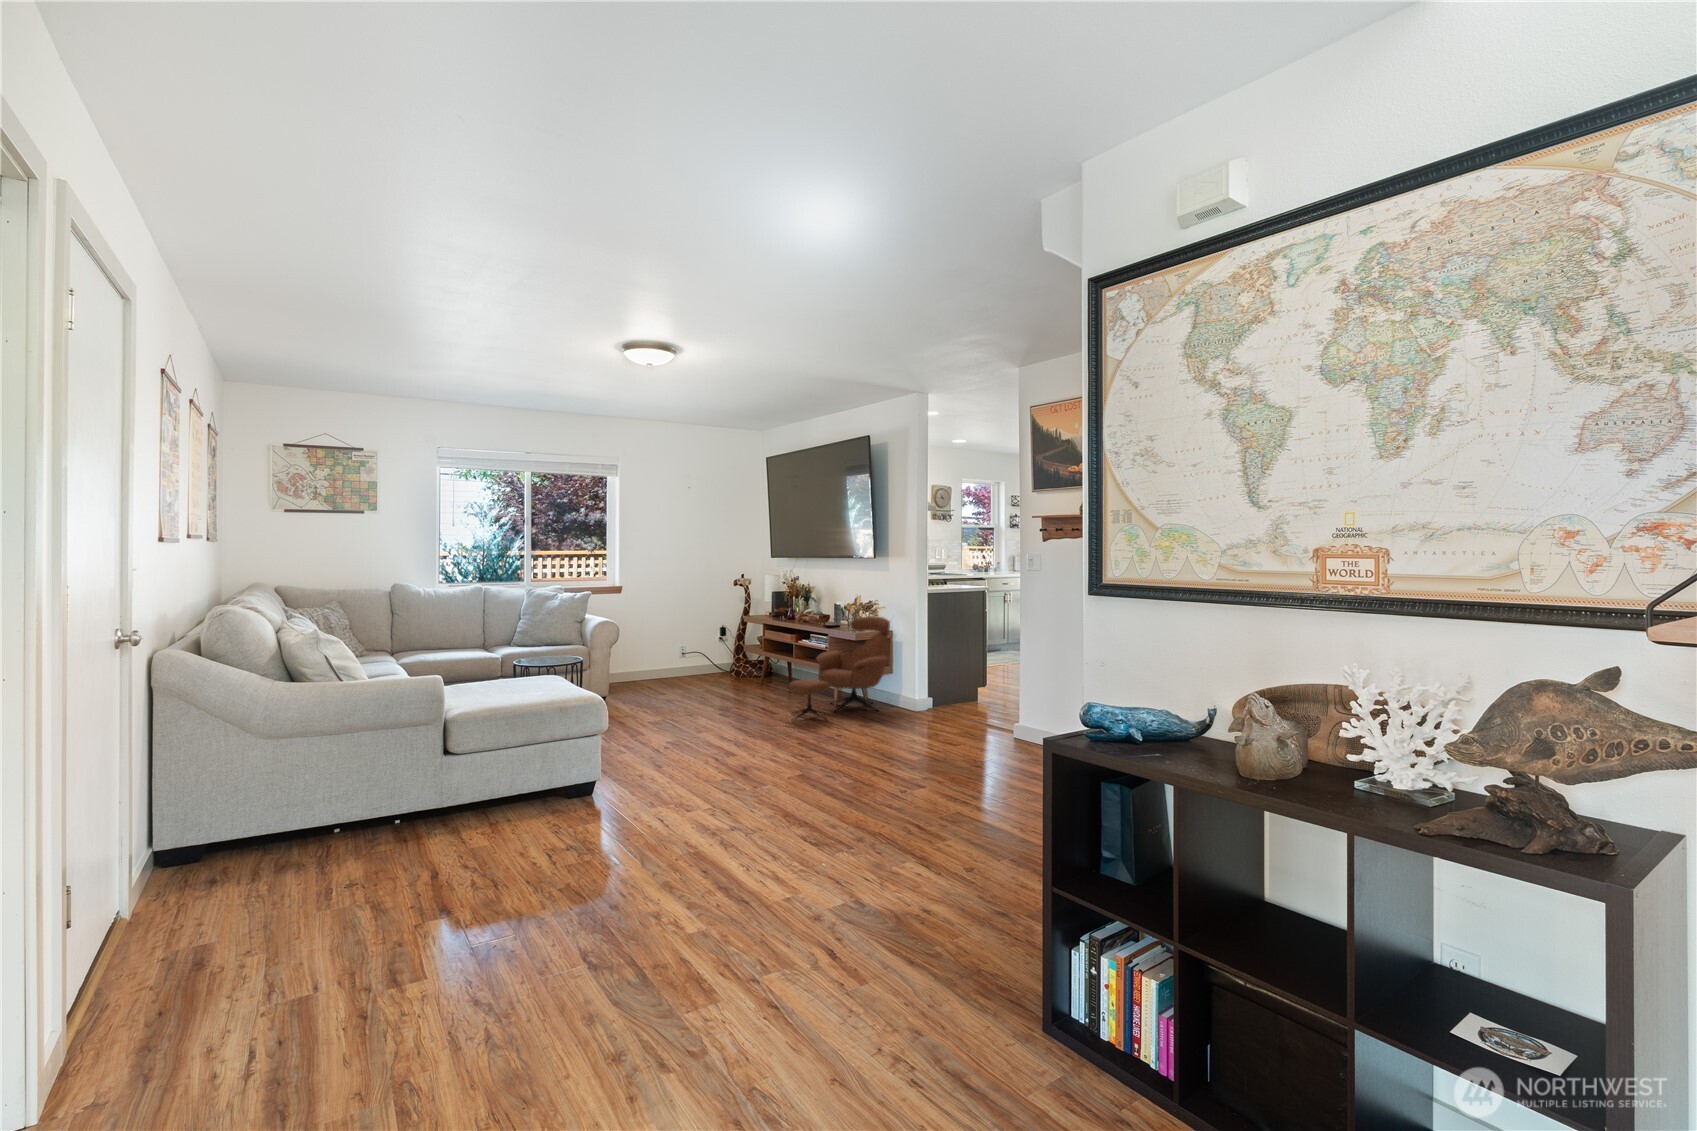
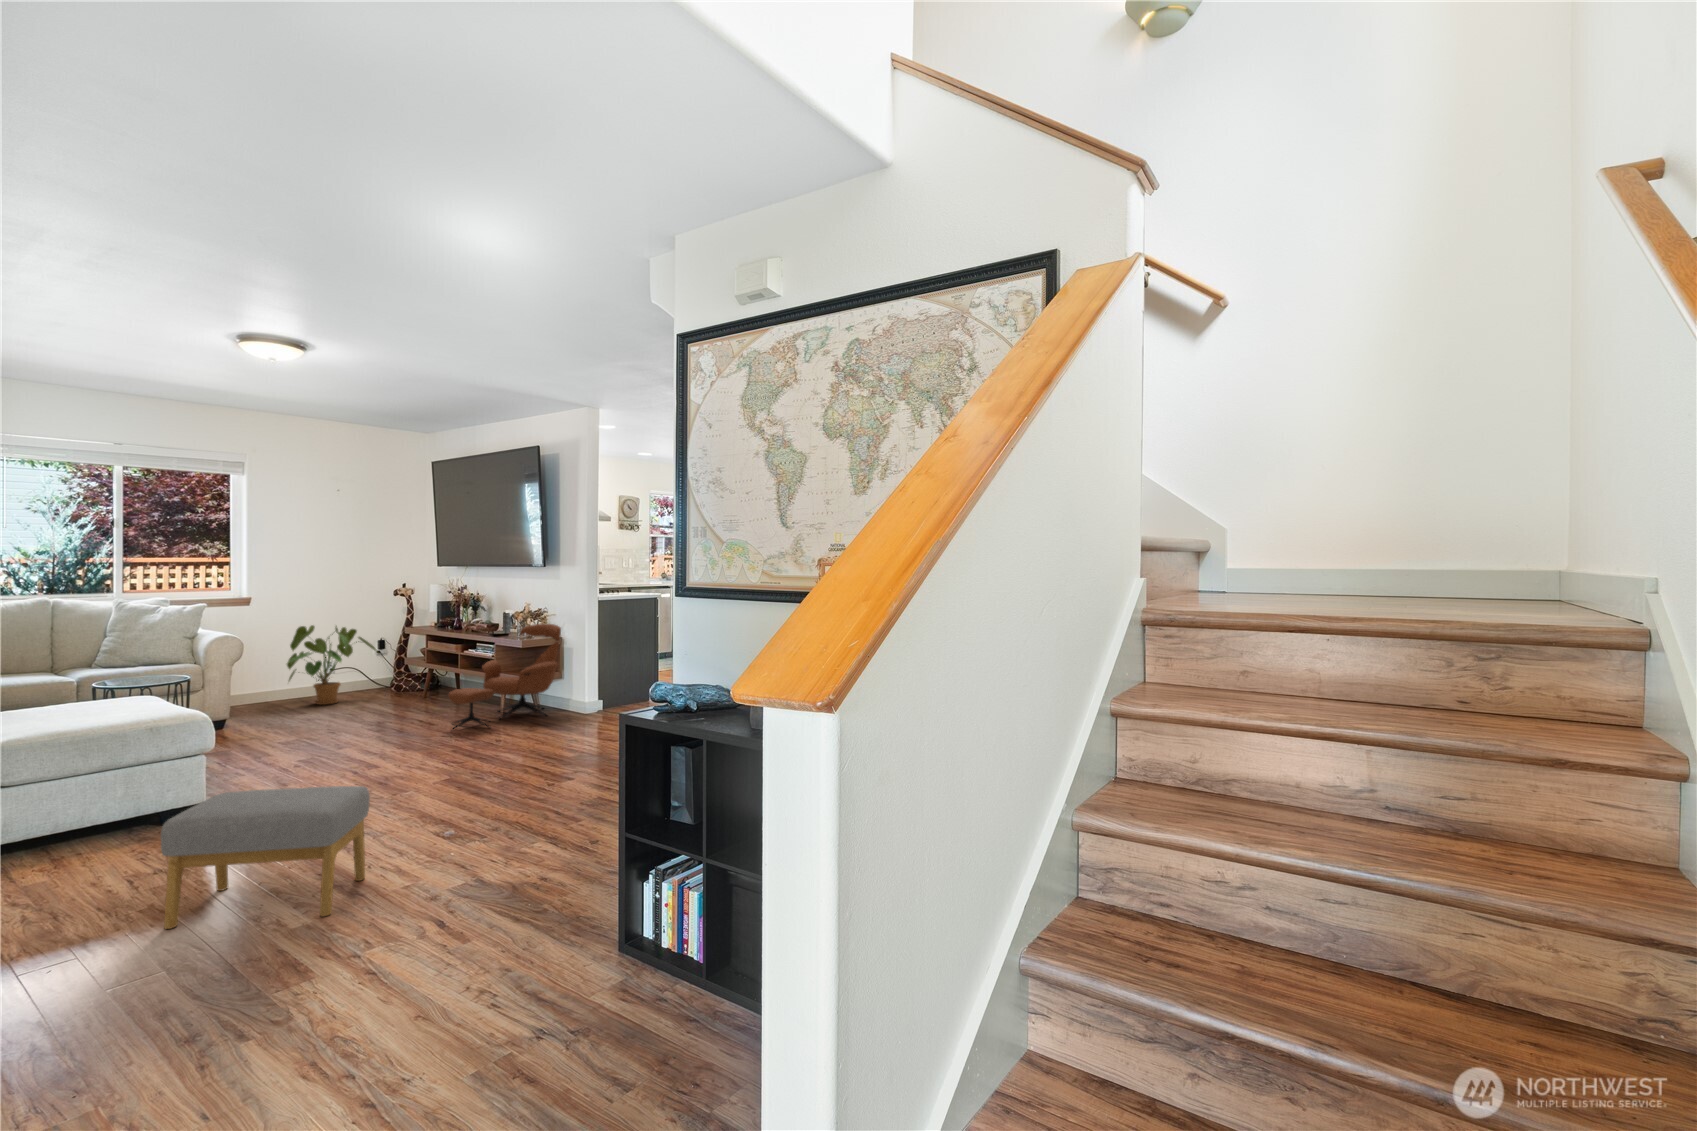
house plant: none [648,612,723,687] -> present [287,625,376,705]
footstool: none [580,782,750,923] -> present [161,786,370,929]

